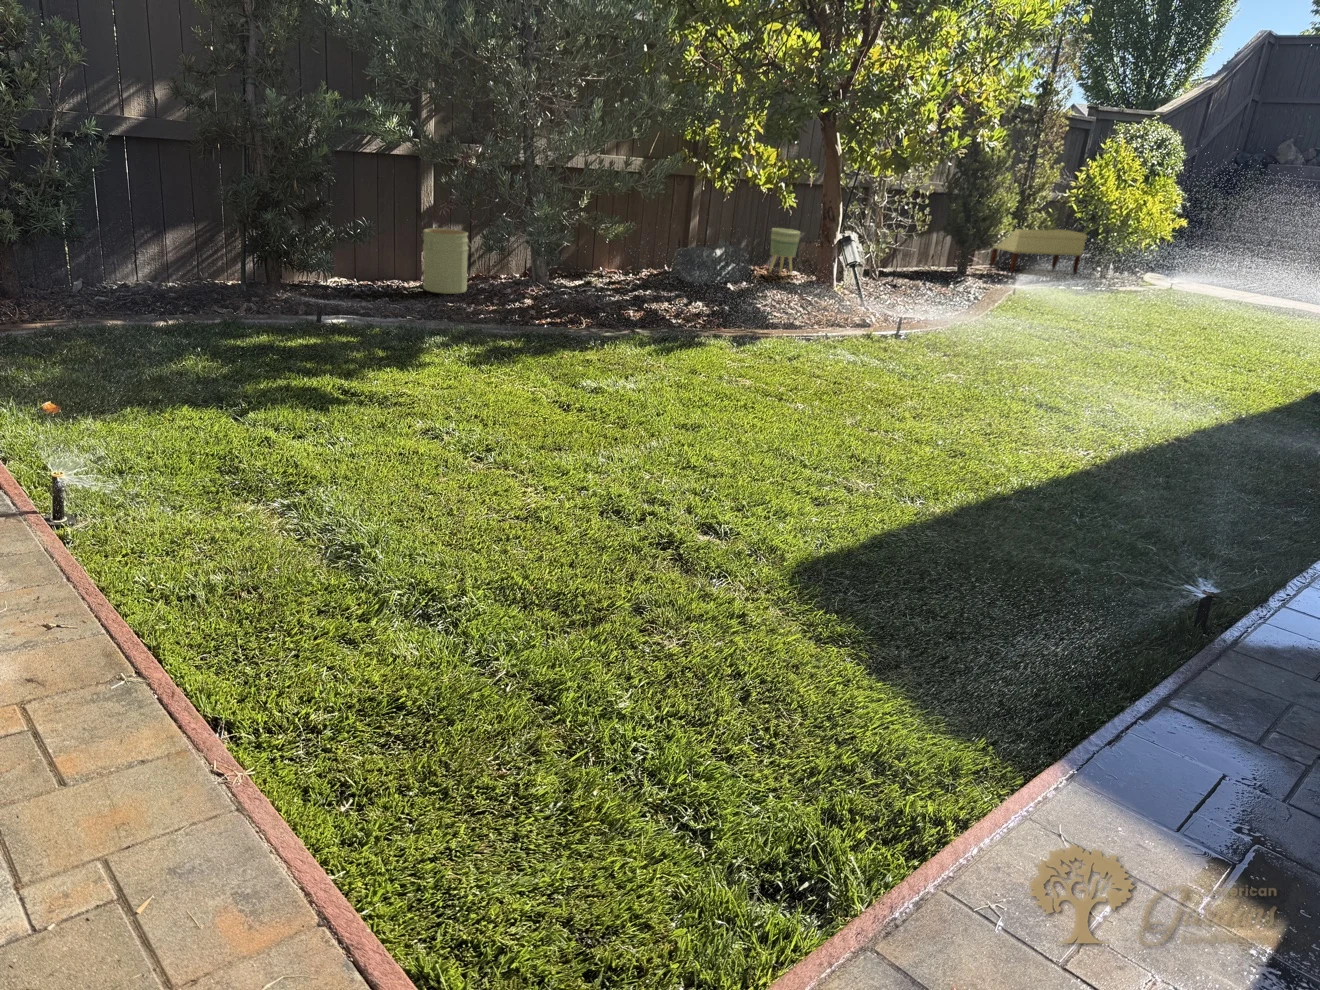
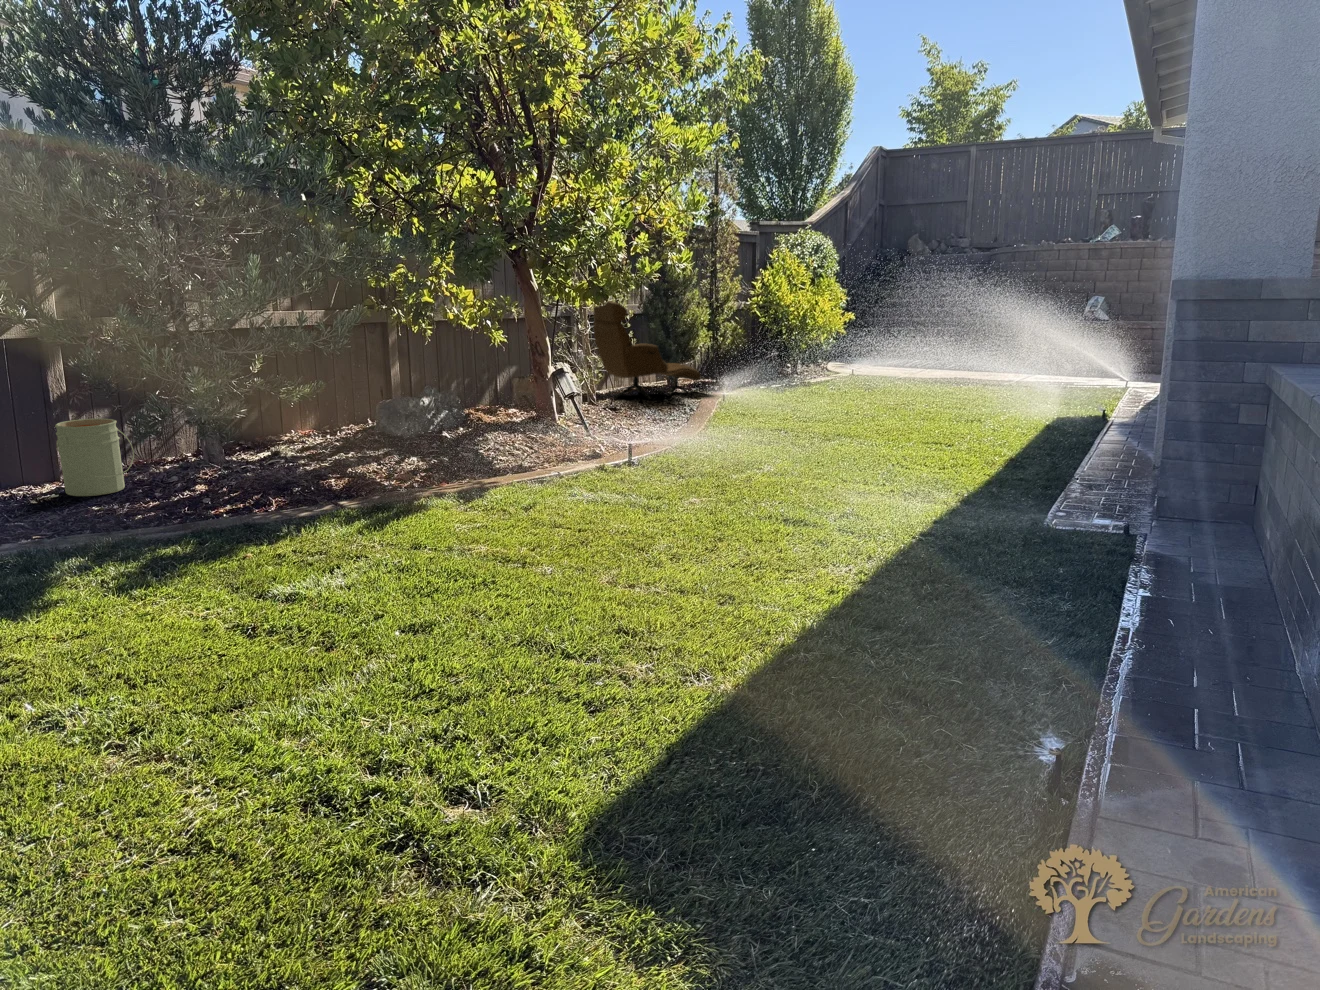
lounge chair: none [890,174,994,284] -> present [593,301,701,400]
planter: present [769,228,800,276] -> none [479,367,509,415]
bench: present [990,229,1087,274] -> none [694,335,775,380]

